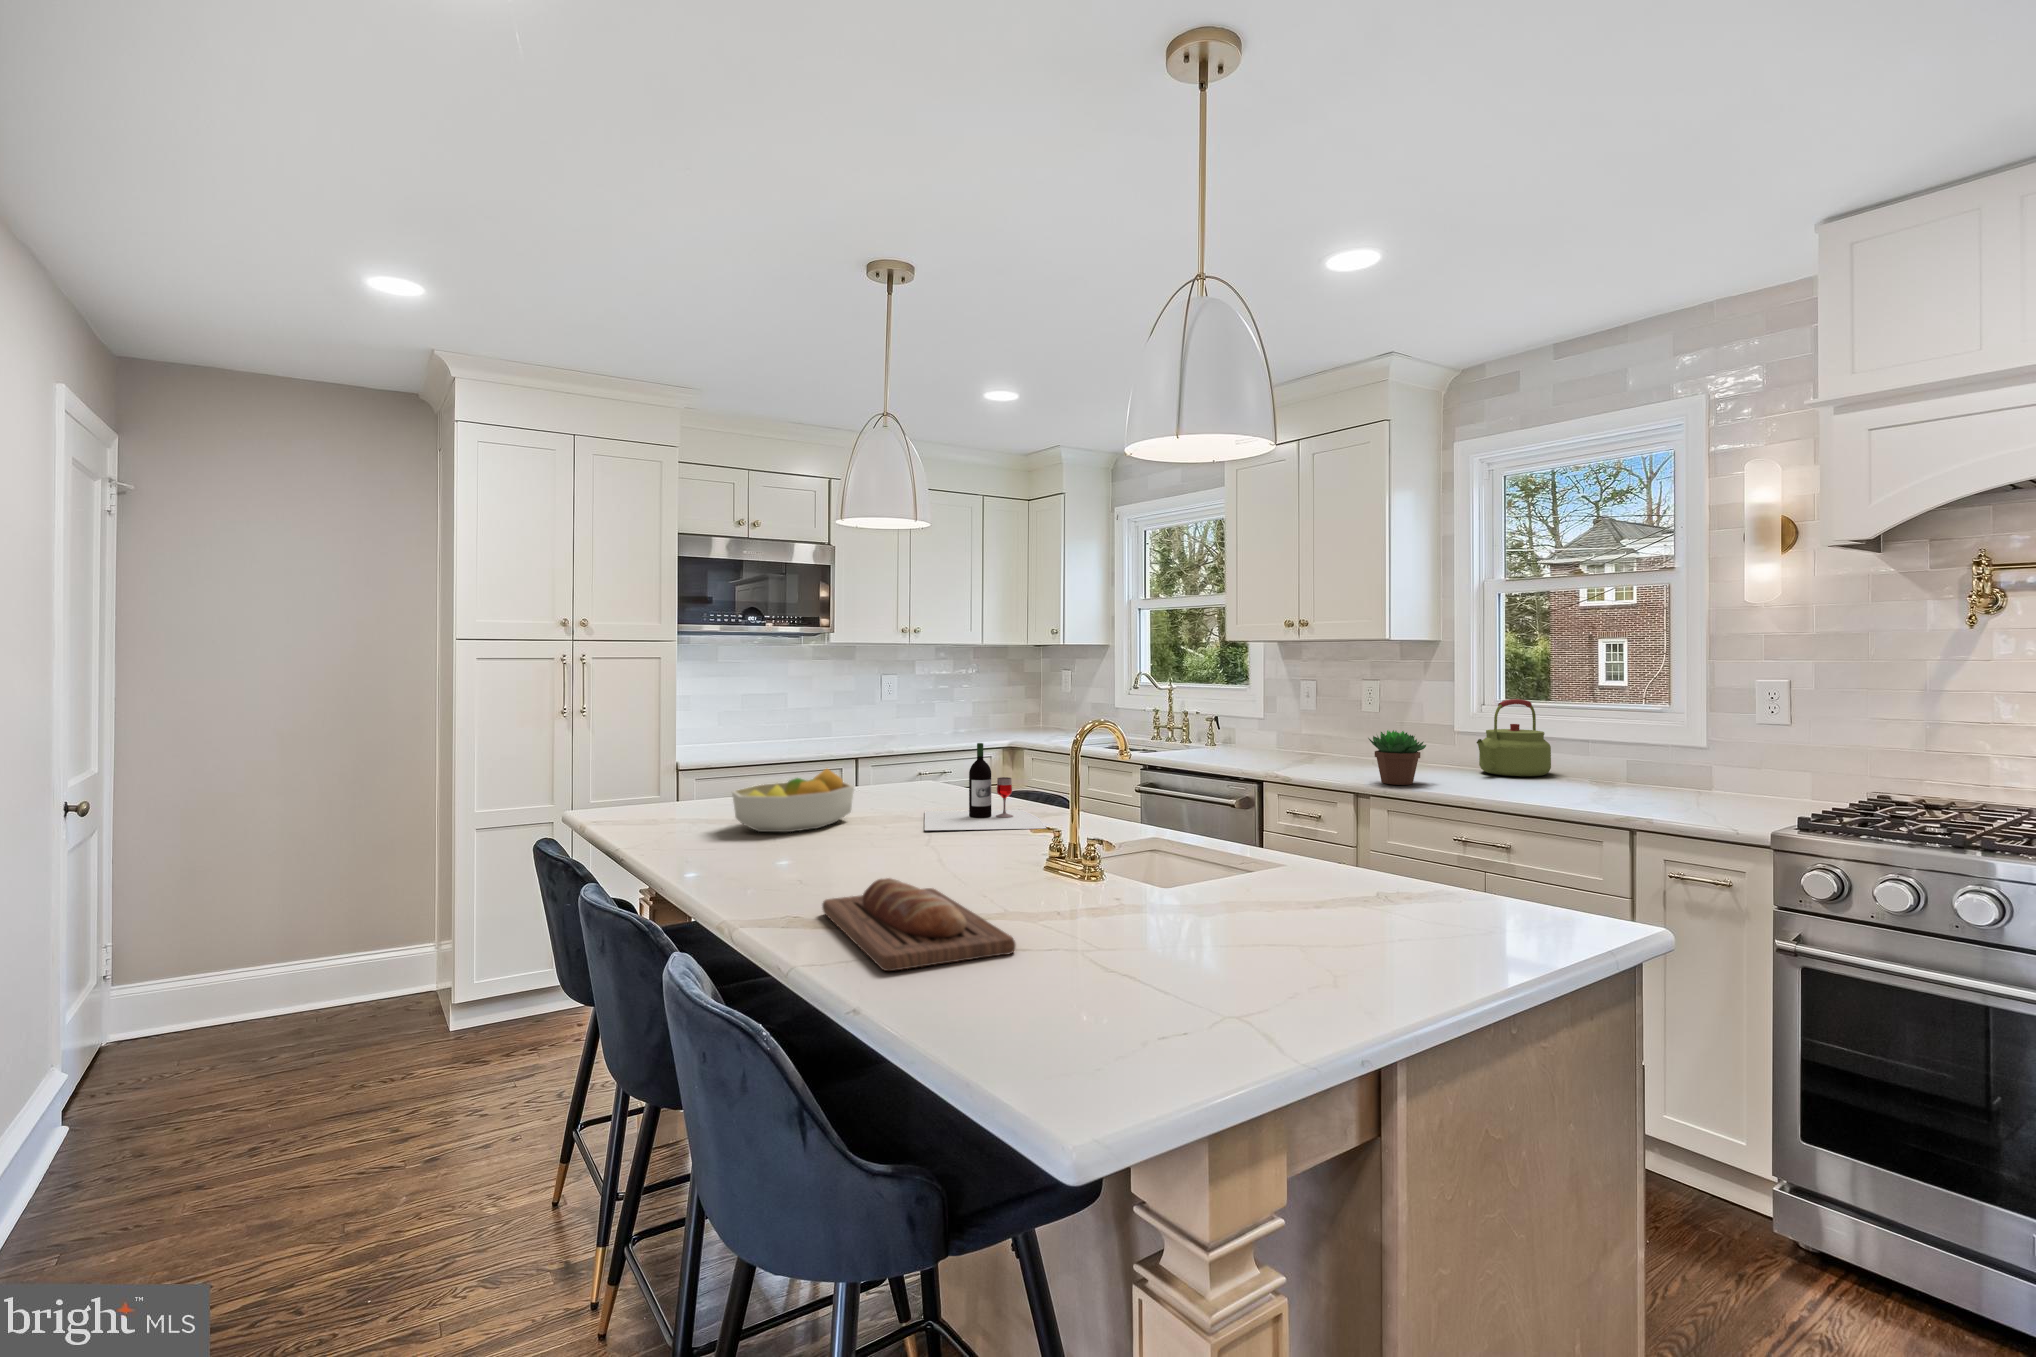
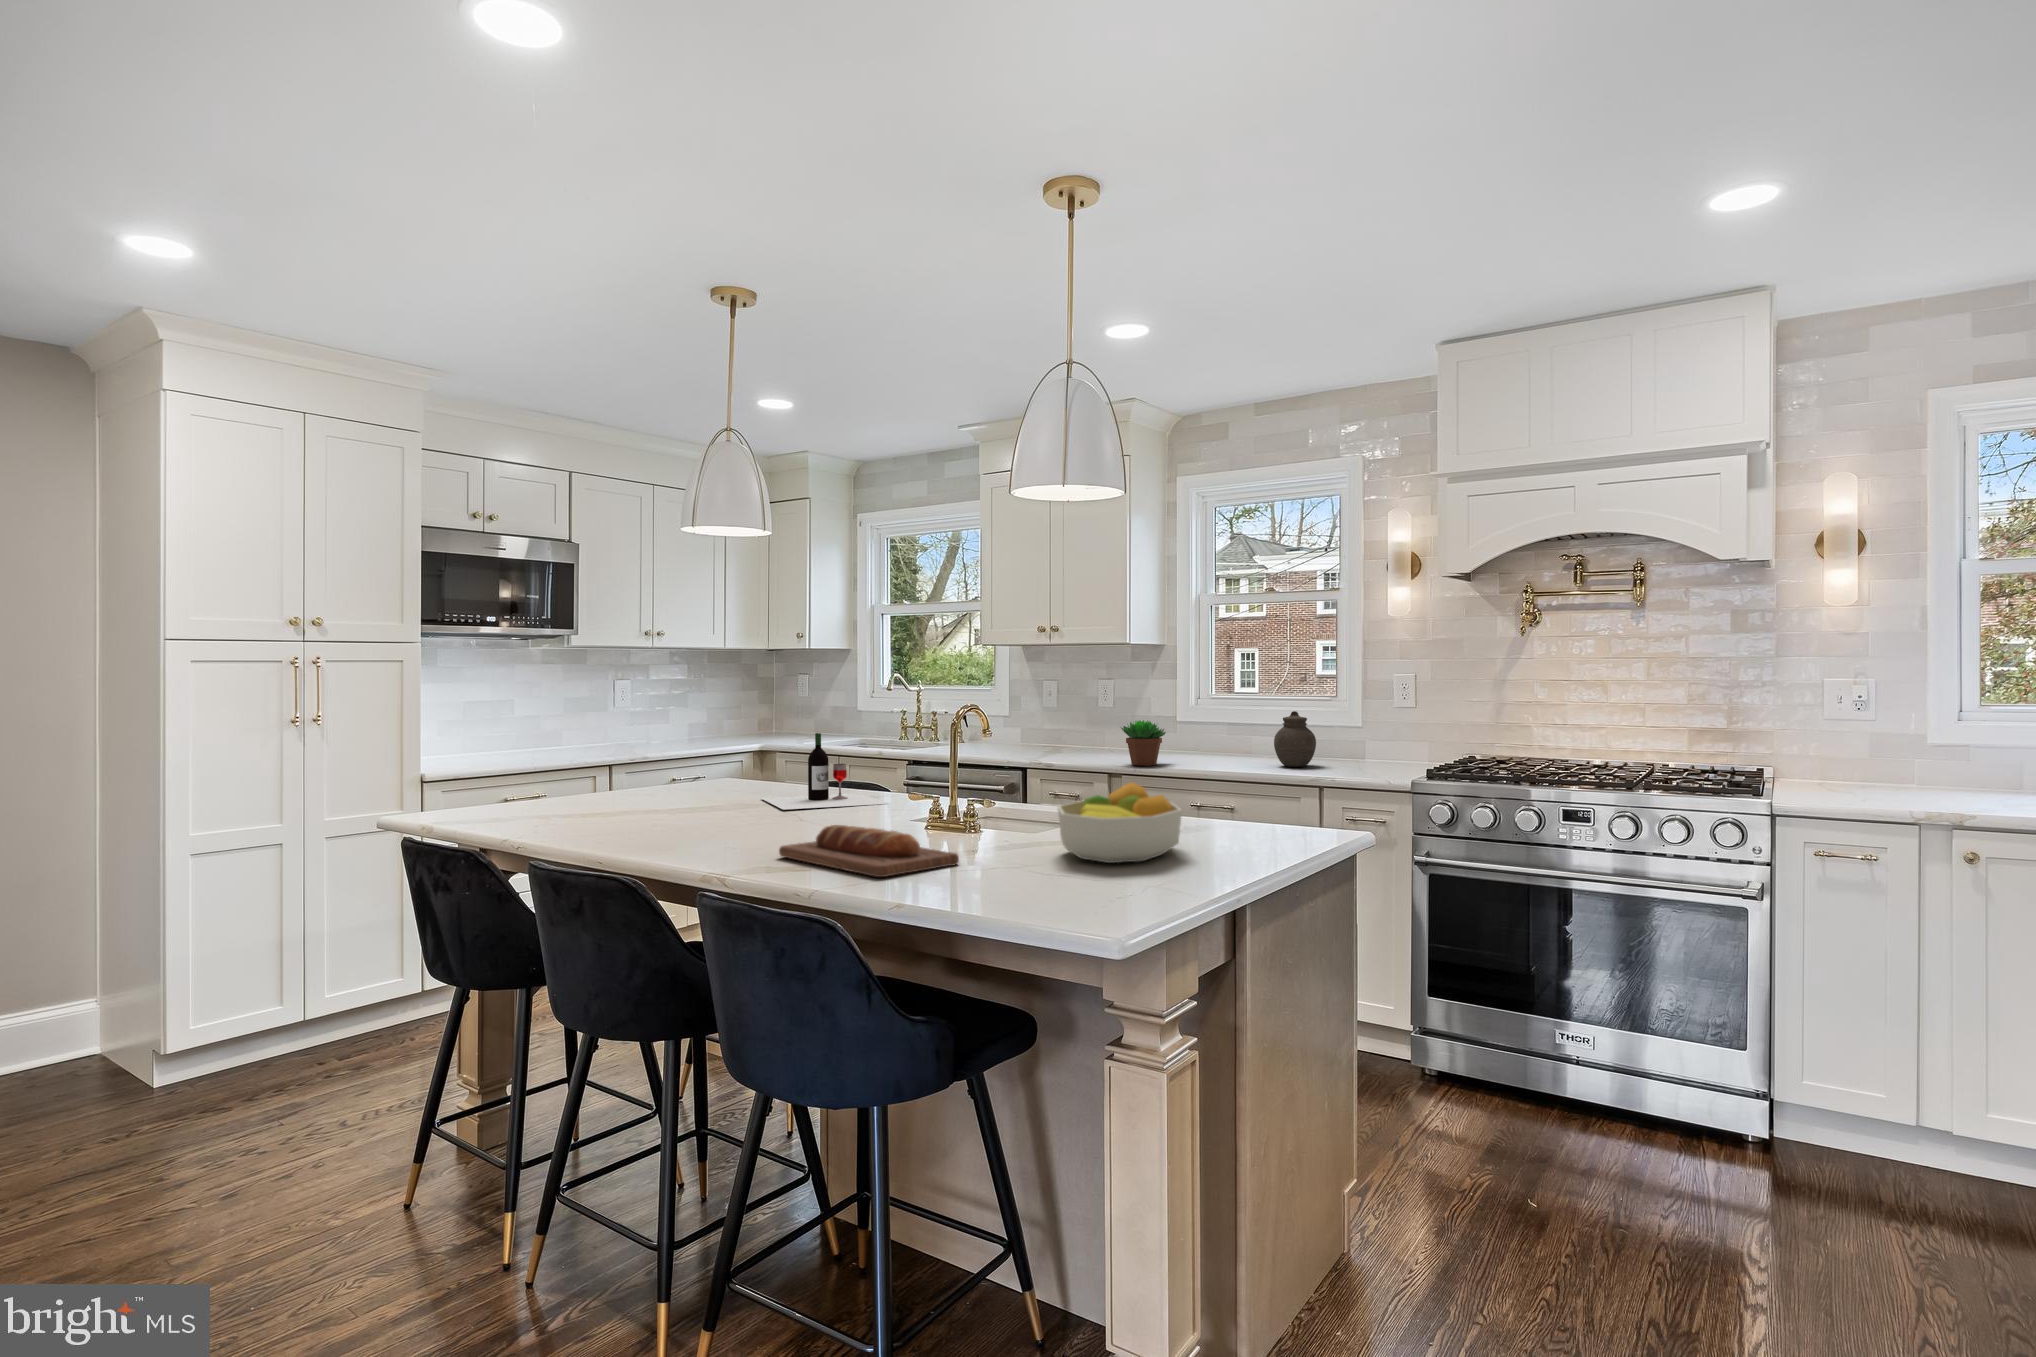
kettle: present [1477,699,1551,776] -> none [1202,693,1257,756]
jar: none [1569,726,1629,797] -> present [1274,711,1316,767]
fruit bowl: present [732,769,854,832] -> present [1058,782,1182,863]

